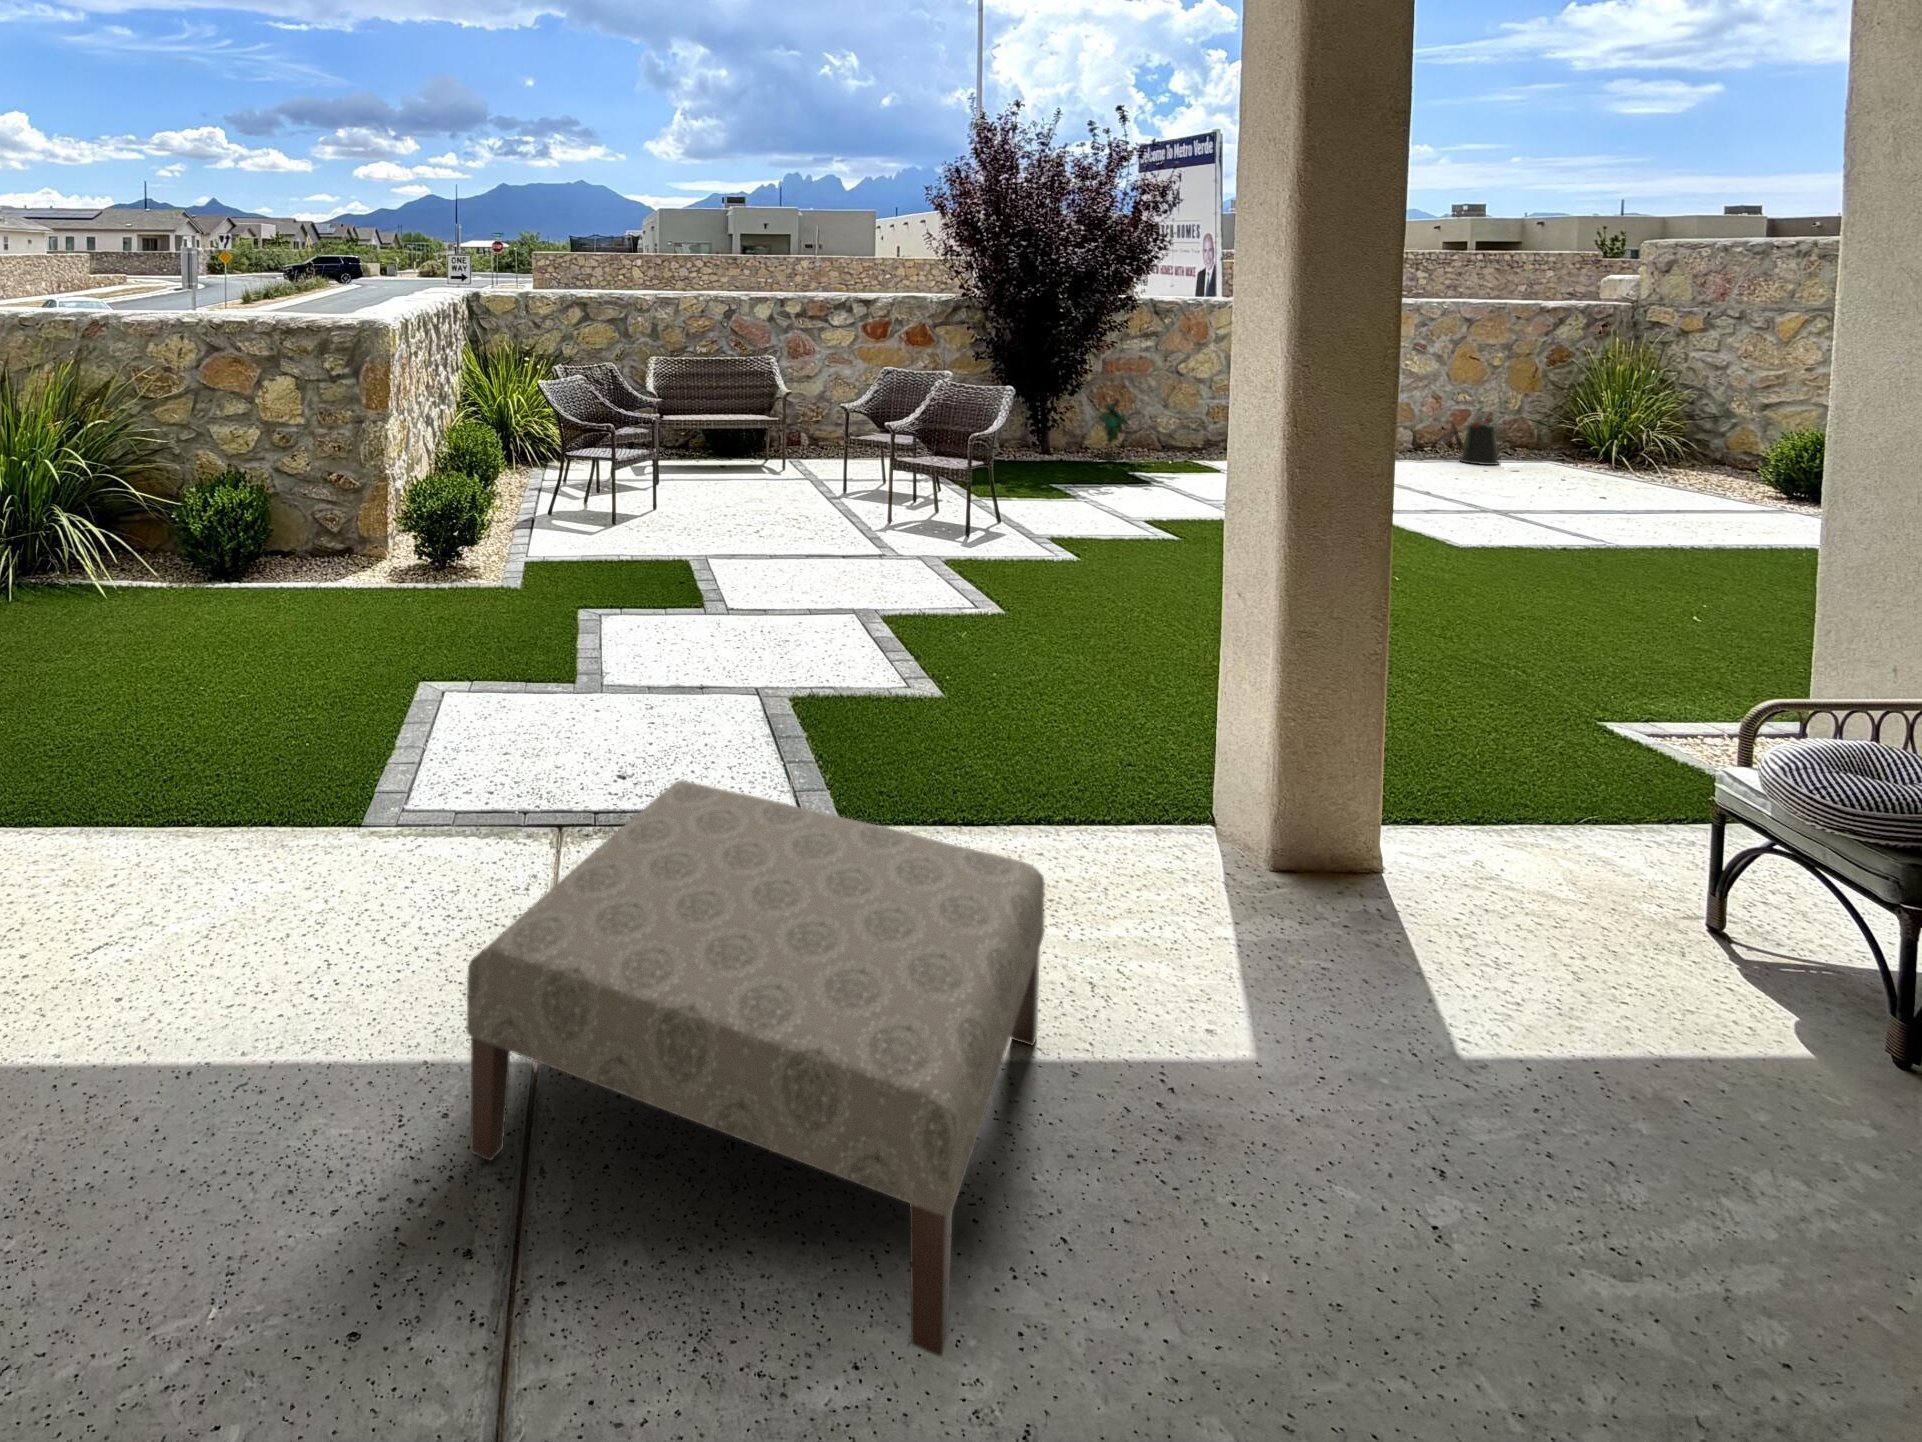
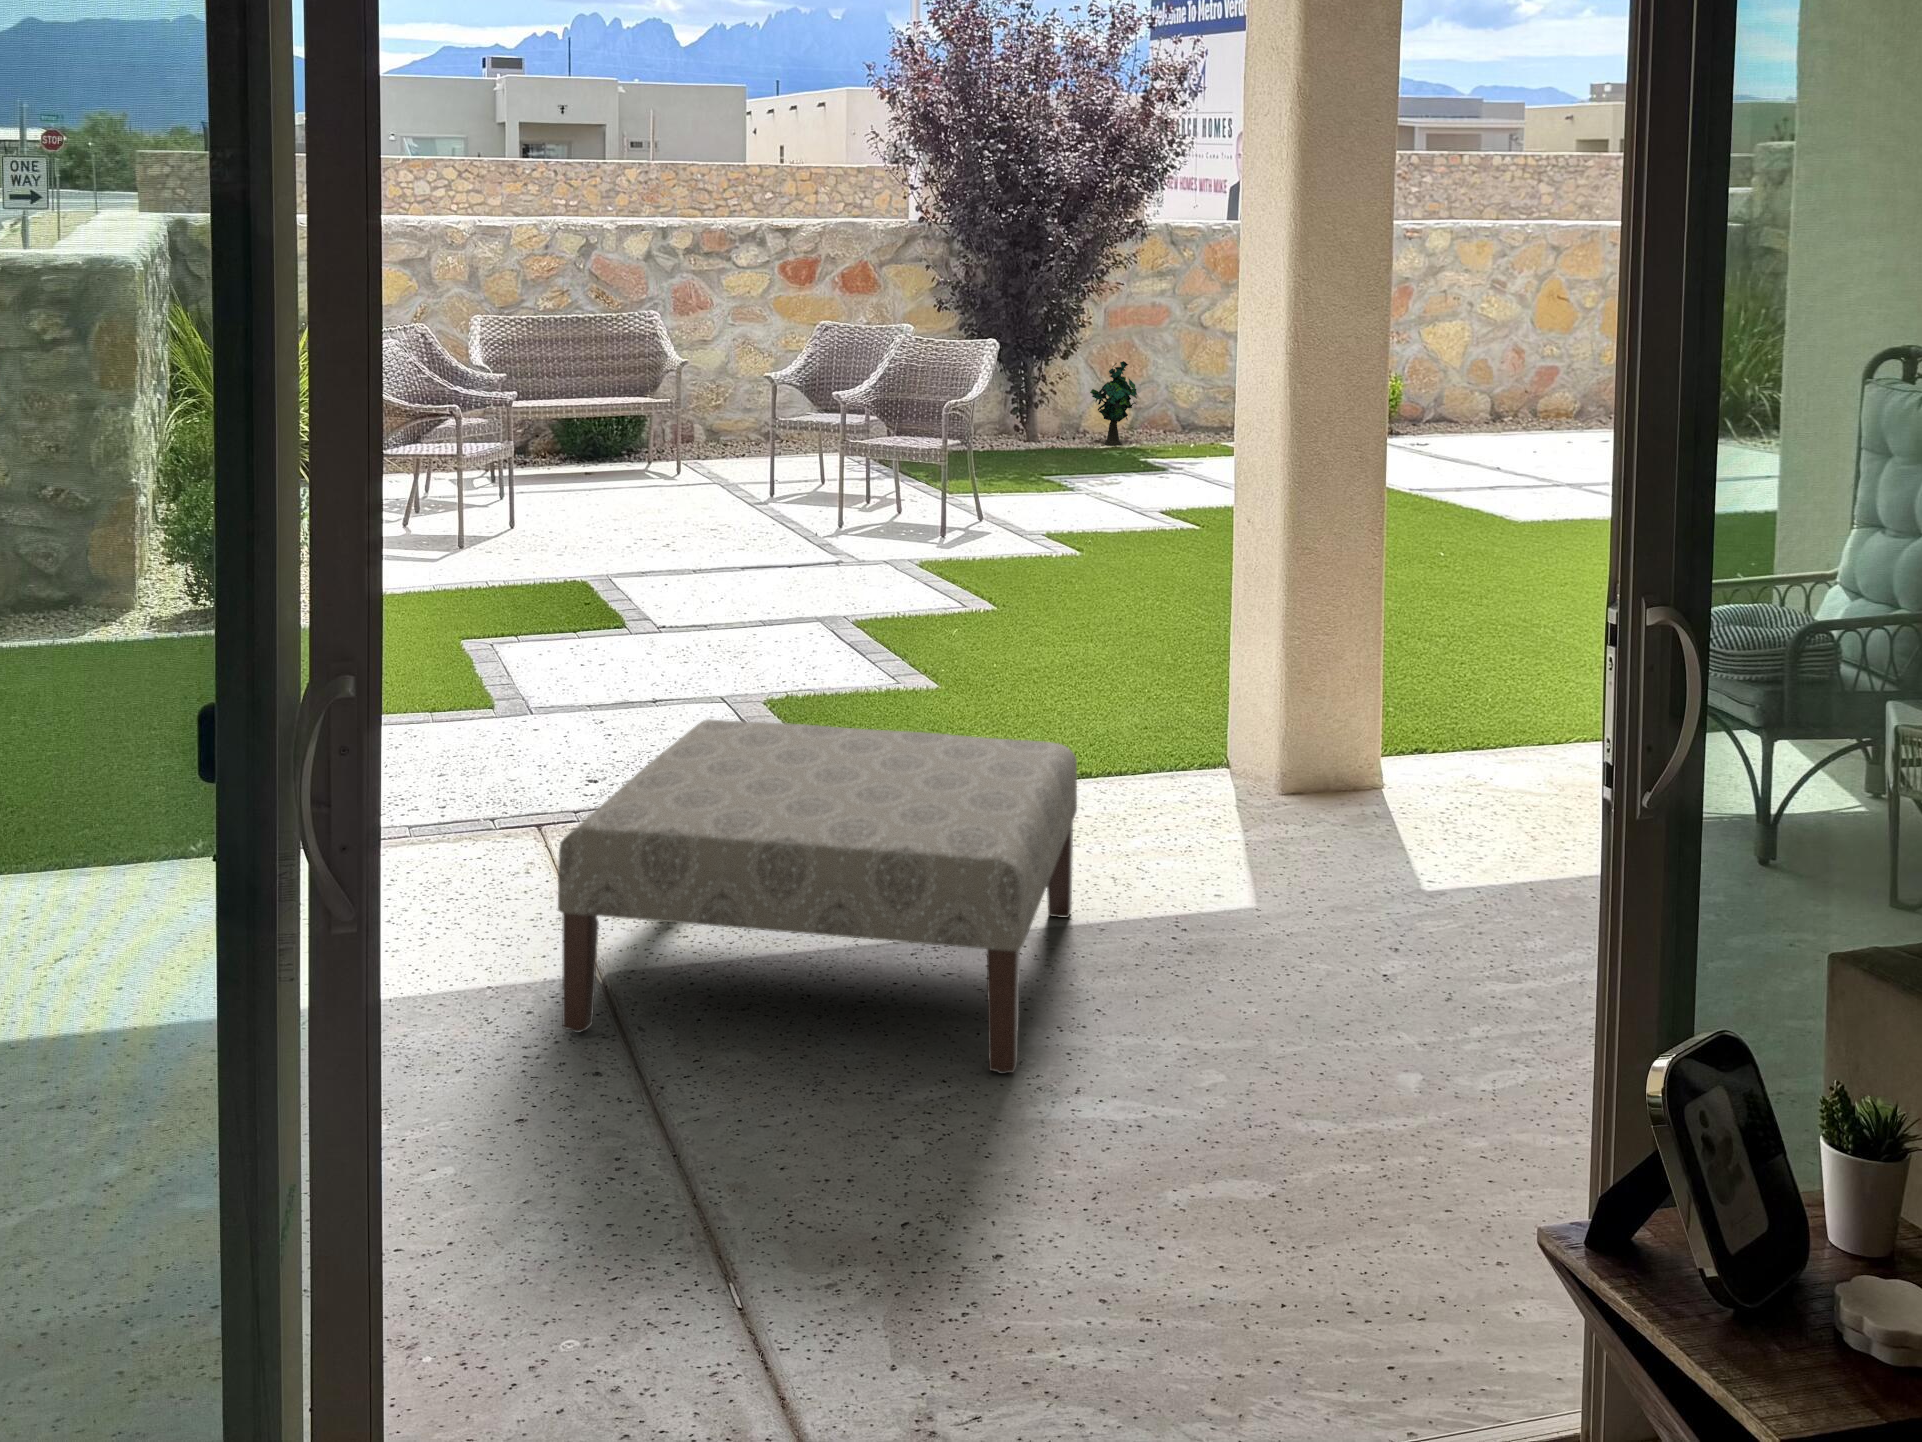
watering can: present [1452,410,1506,465] -> none [1523,361,1585,433]

